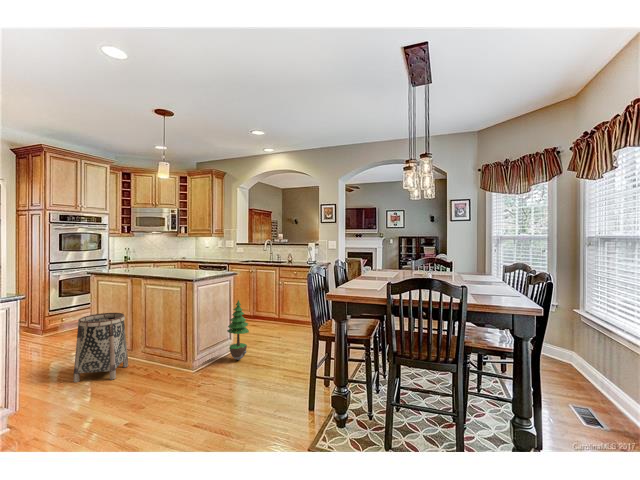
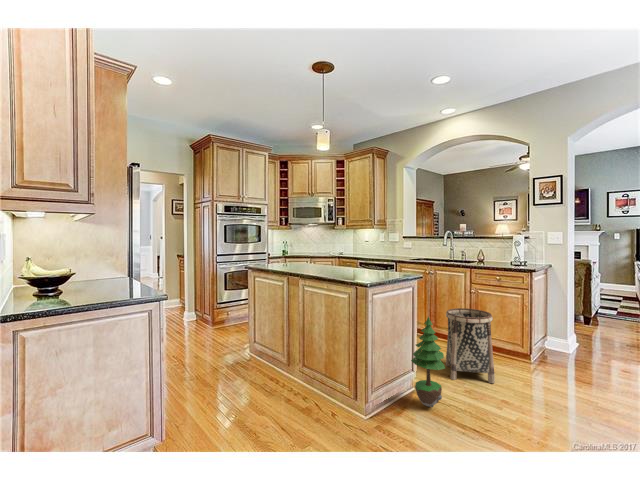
basket: present [73,313,128,382] -> present [446,308,495,383]

